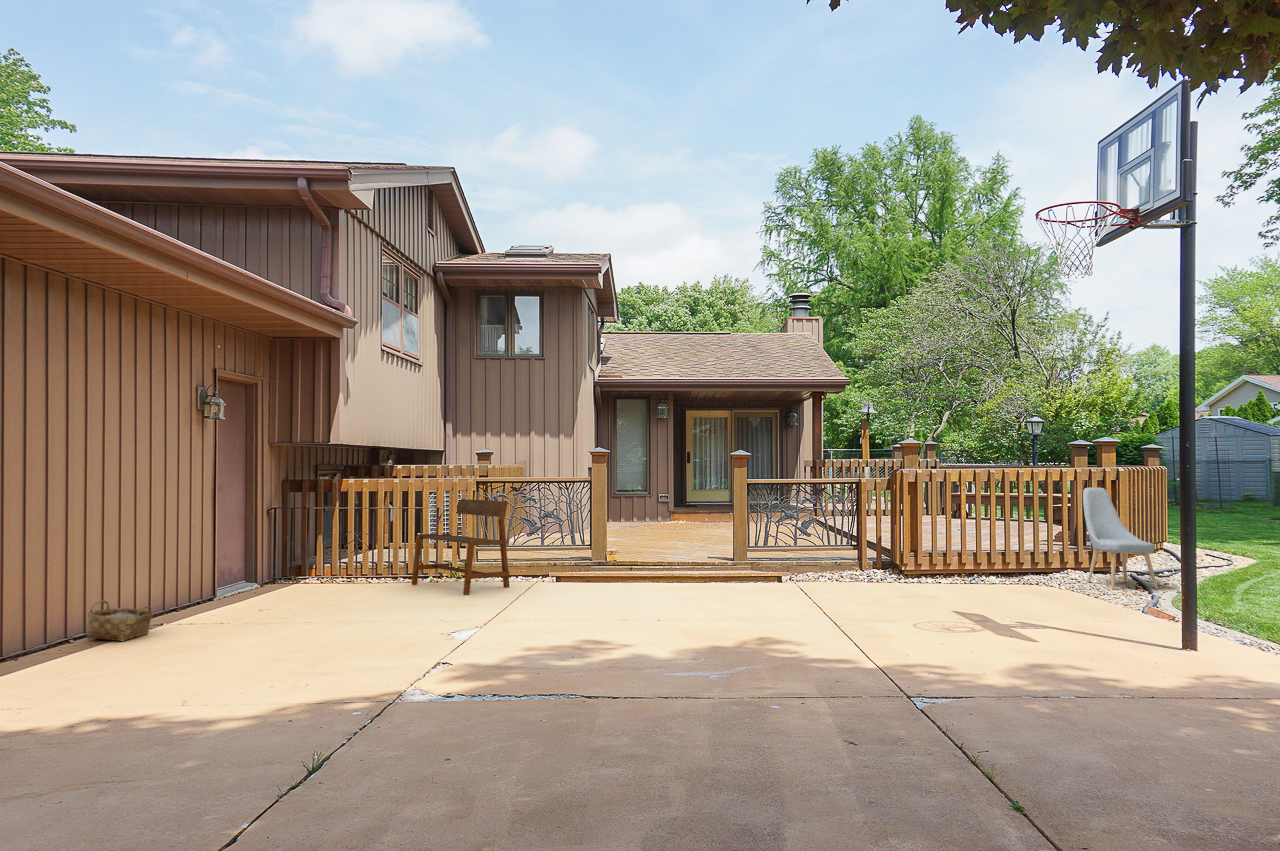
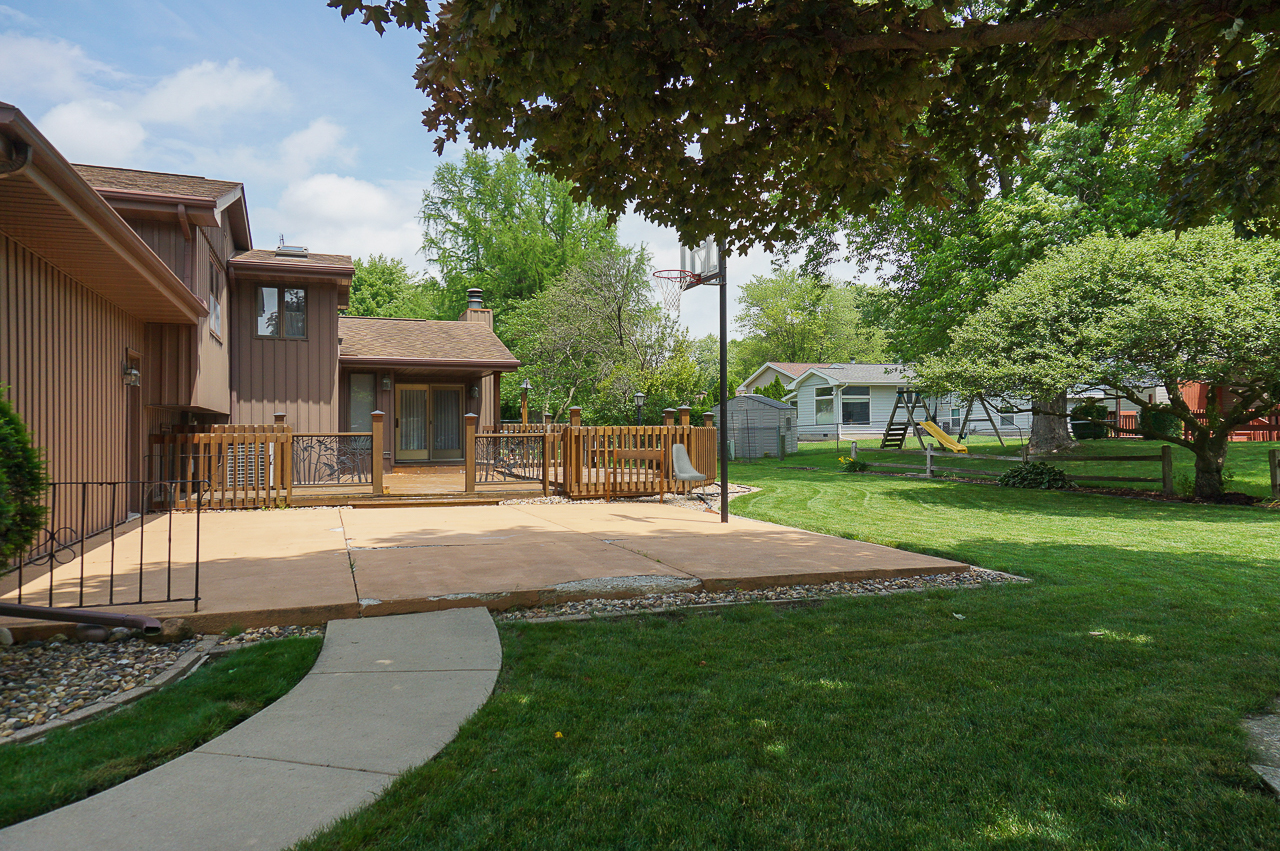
bench: present [412,499,510,595] -> present [607,449,665,504]
woven basket: present [87,600,152,641] -> none [73,518,119,545]

